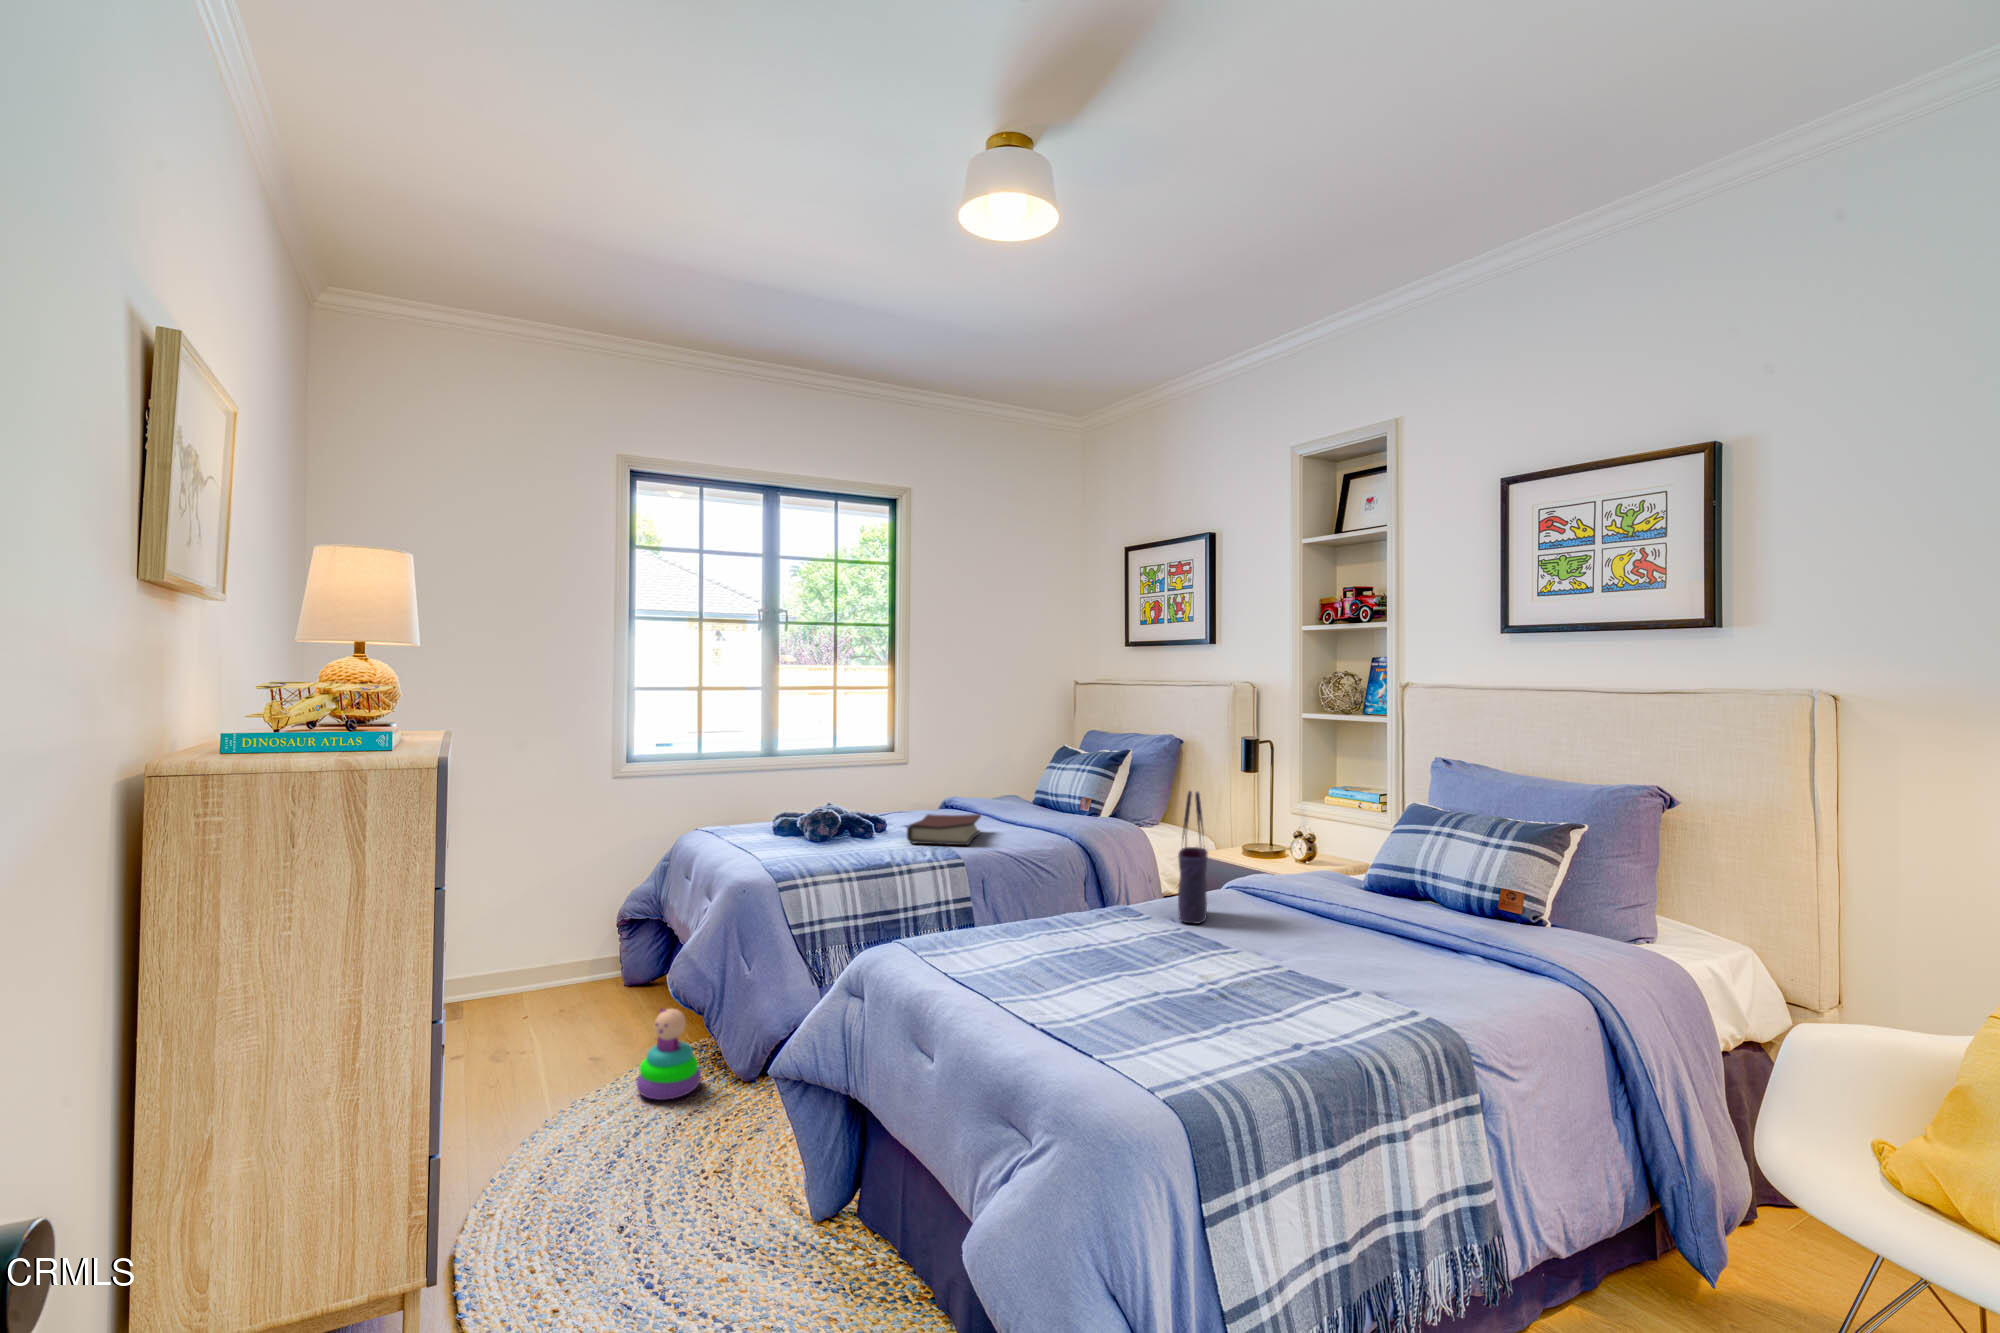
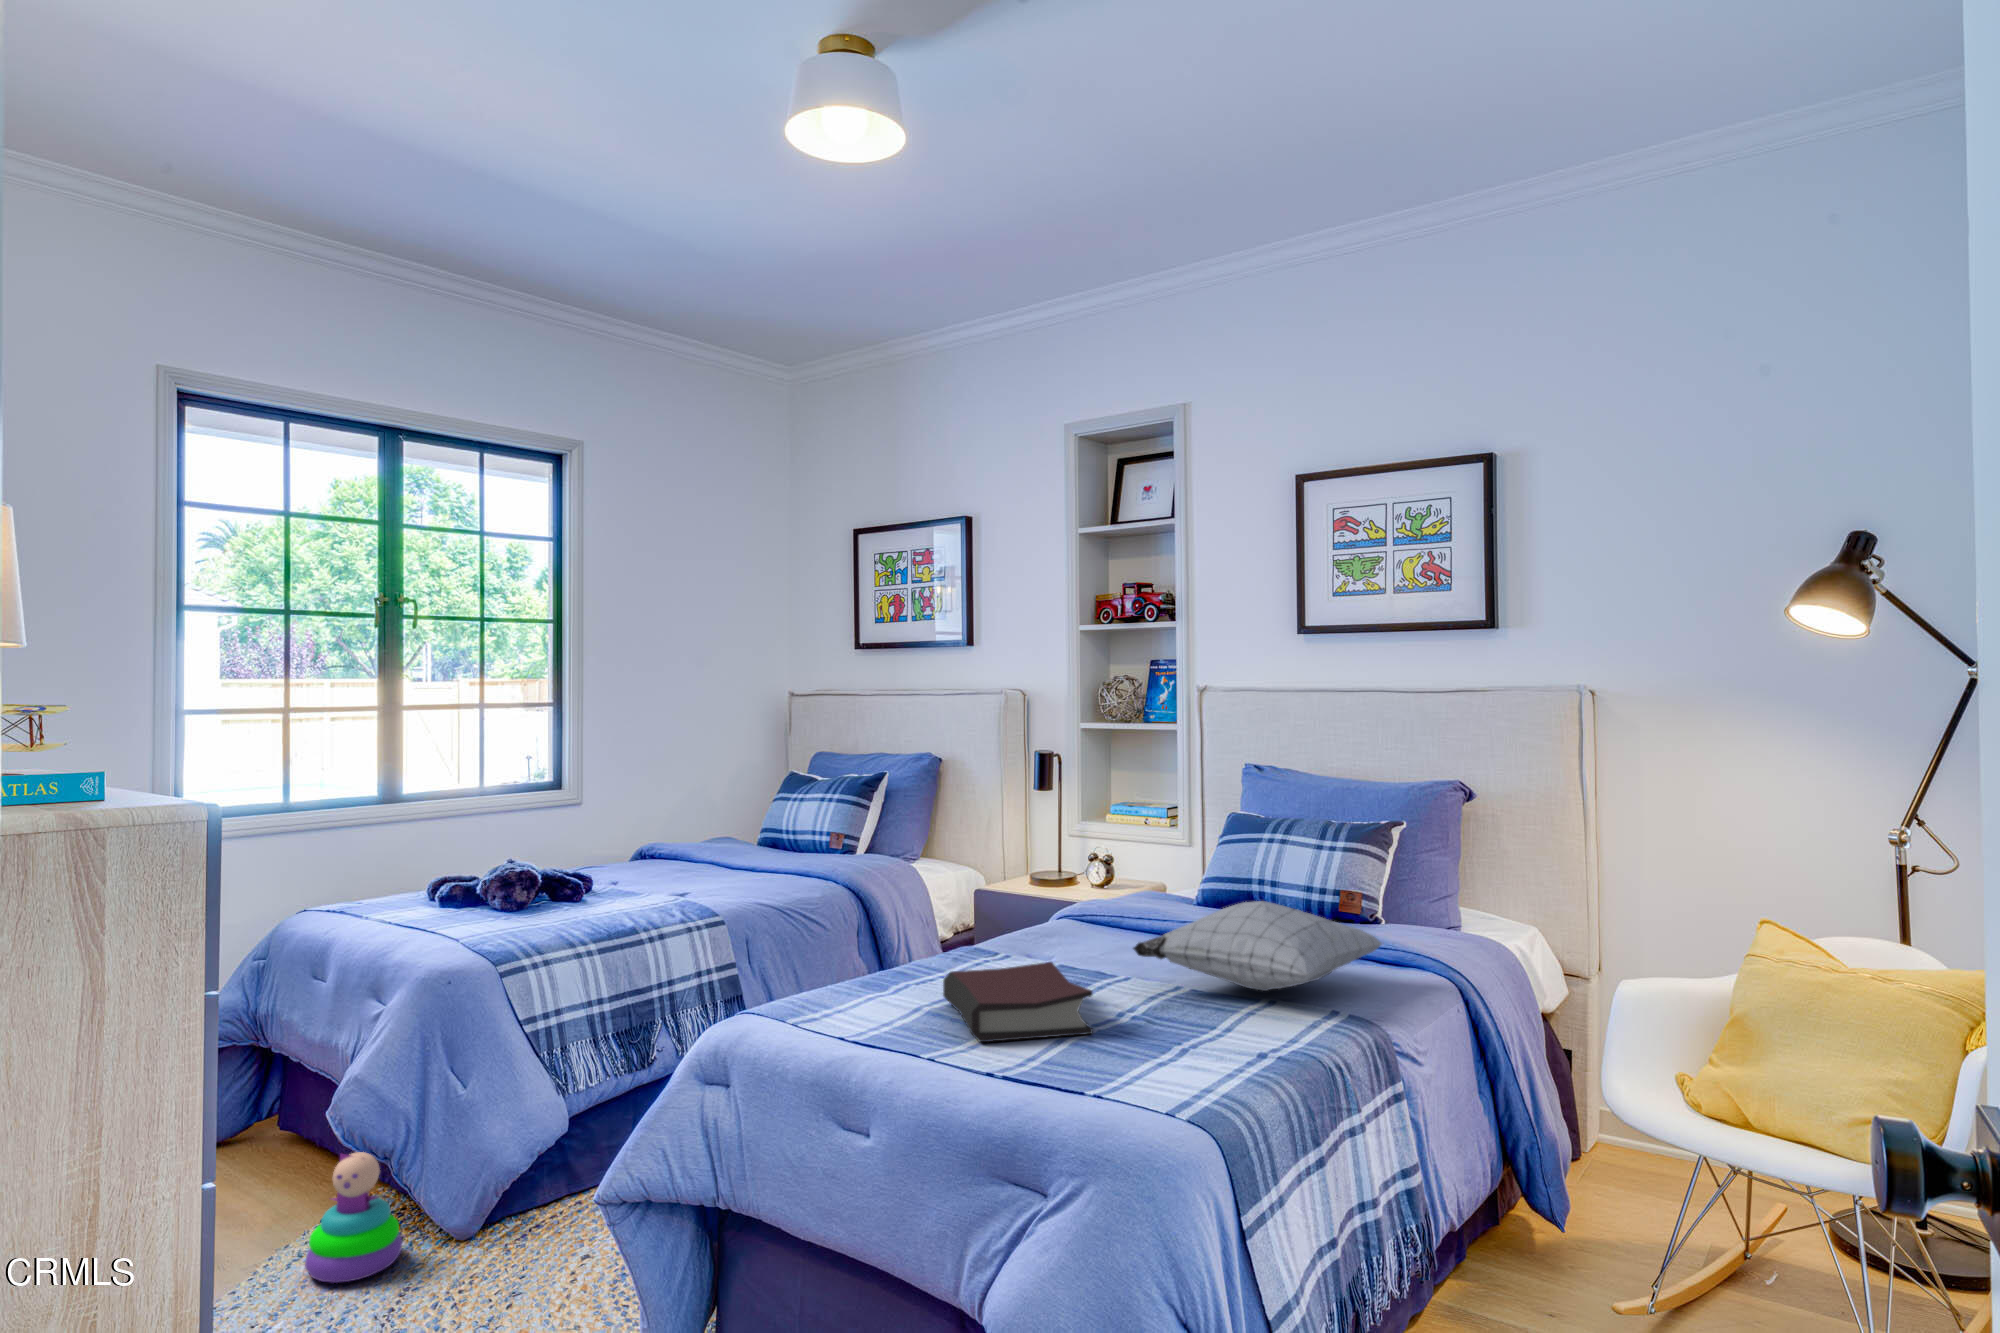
tote bag: present [1178,791,1208,924] -> none [1029,808,1063,956]
hardback book: present [907,814,981,845] -> present [943,962,1093,1042]
pillow: none [1231,895,1495,982] -> present [1133,901,1382,991]

